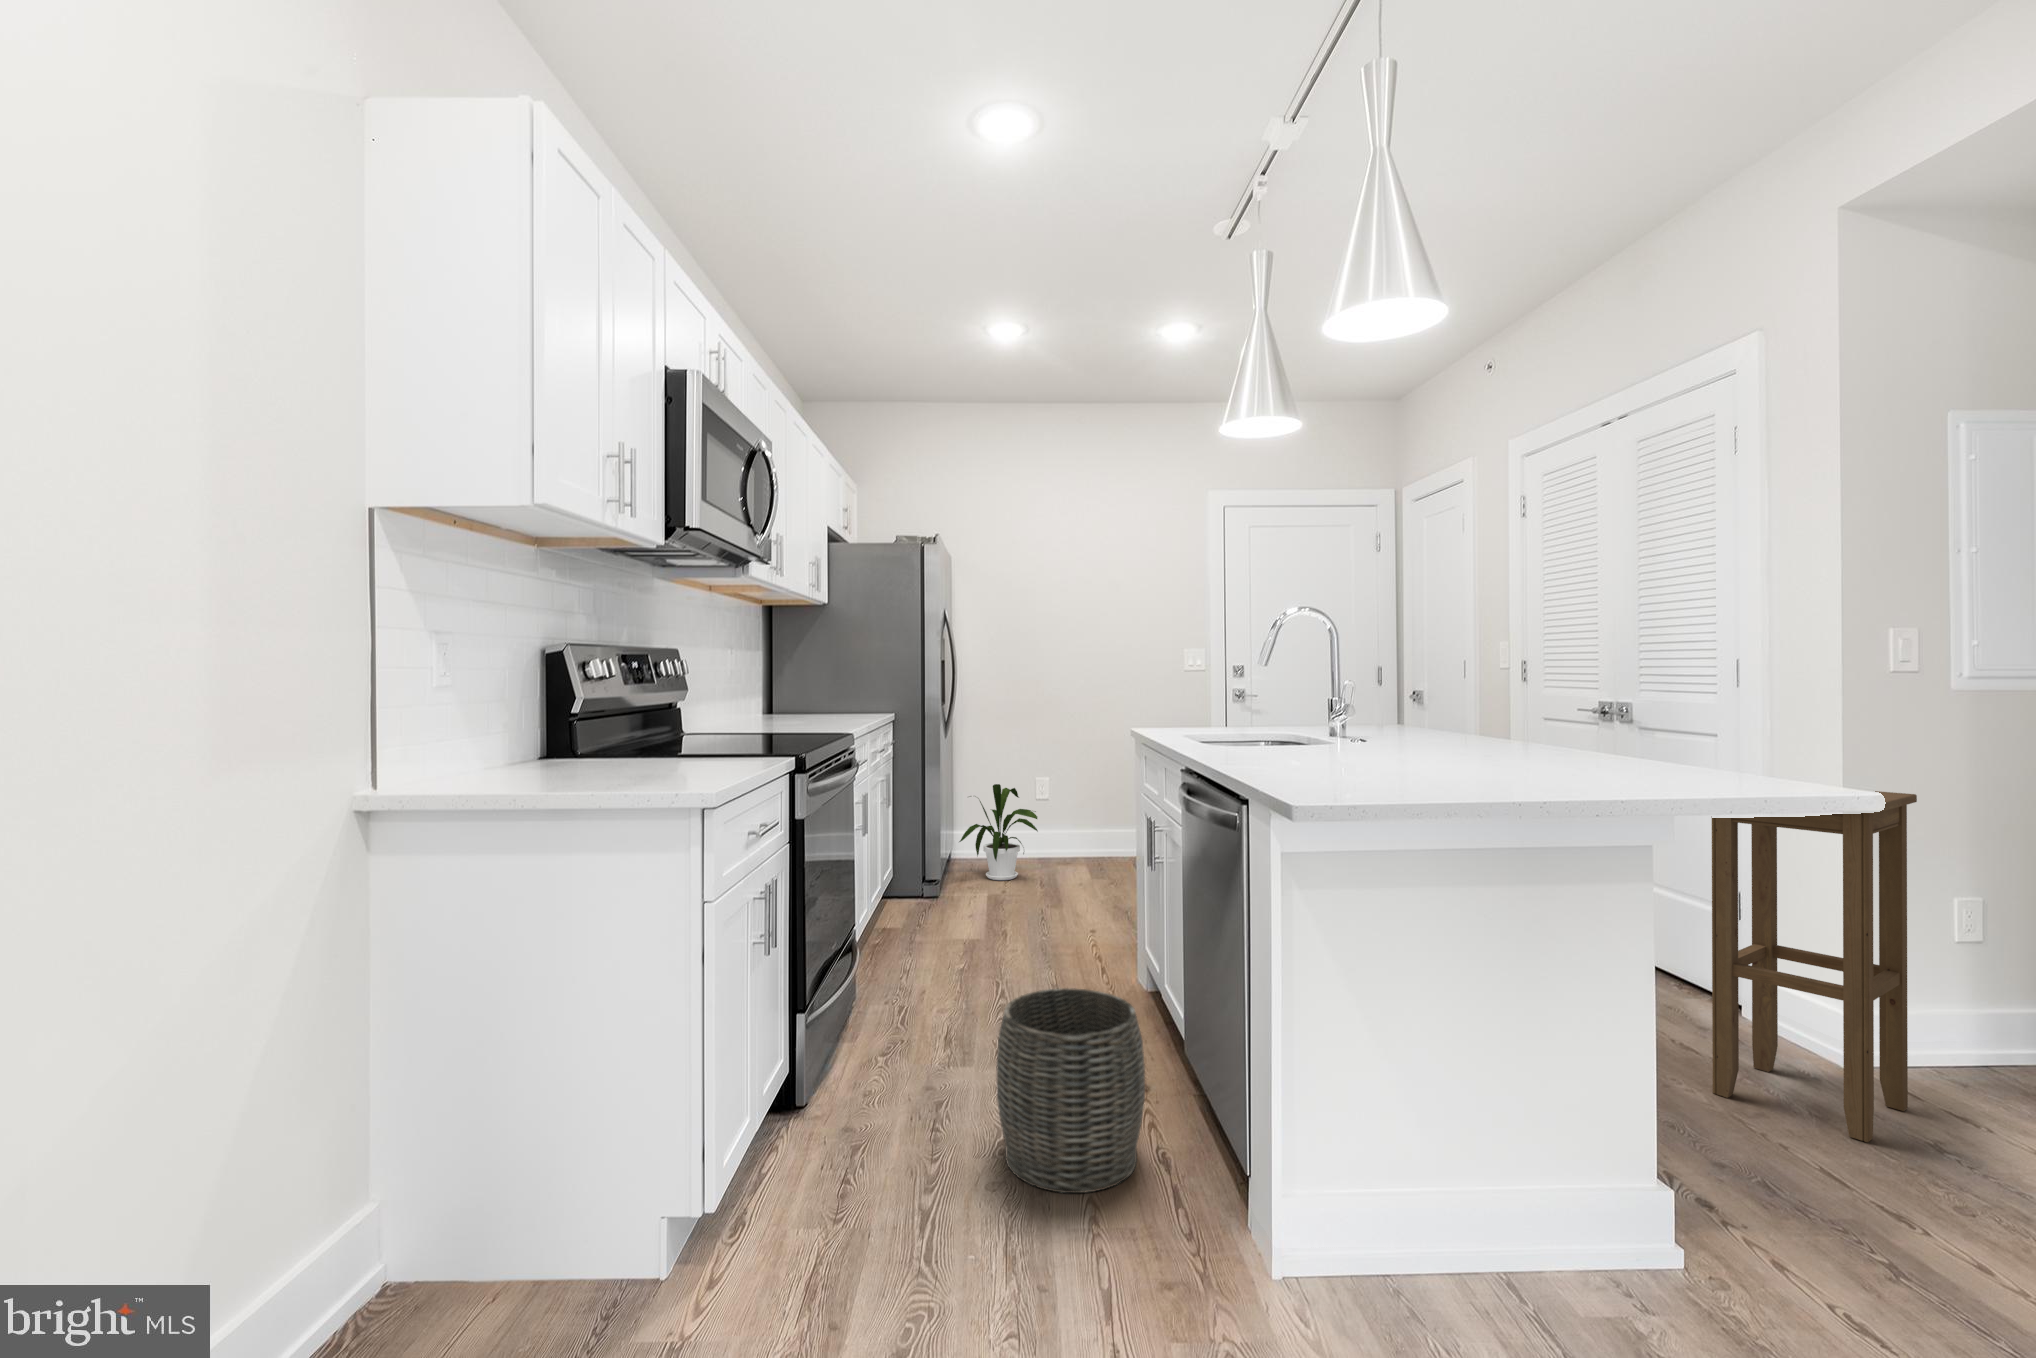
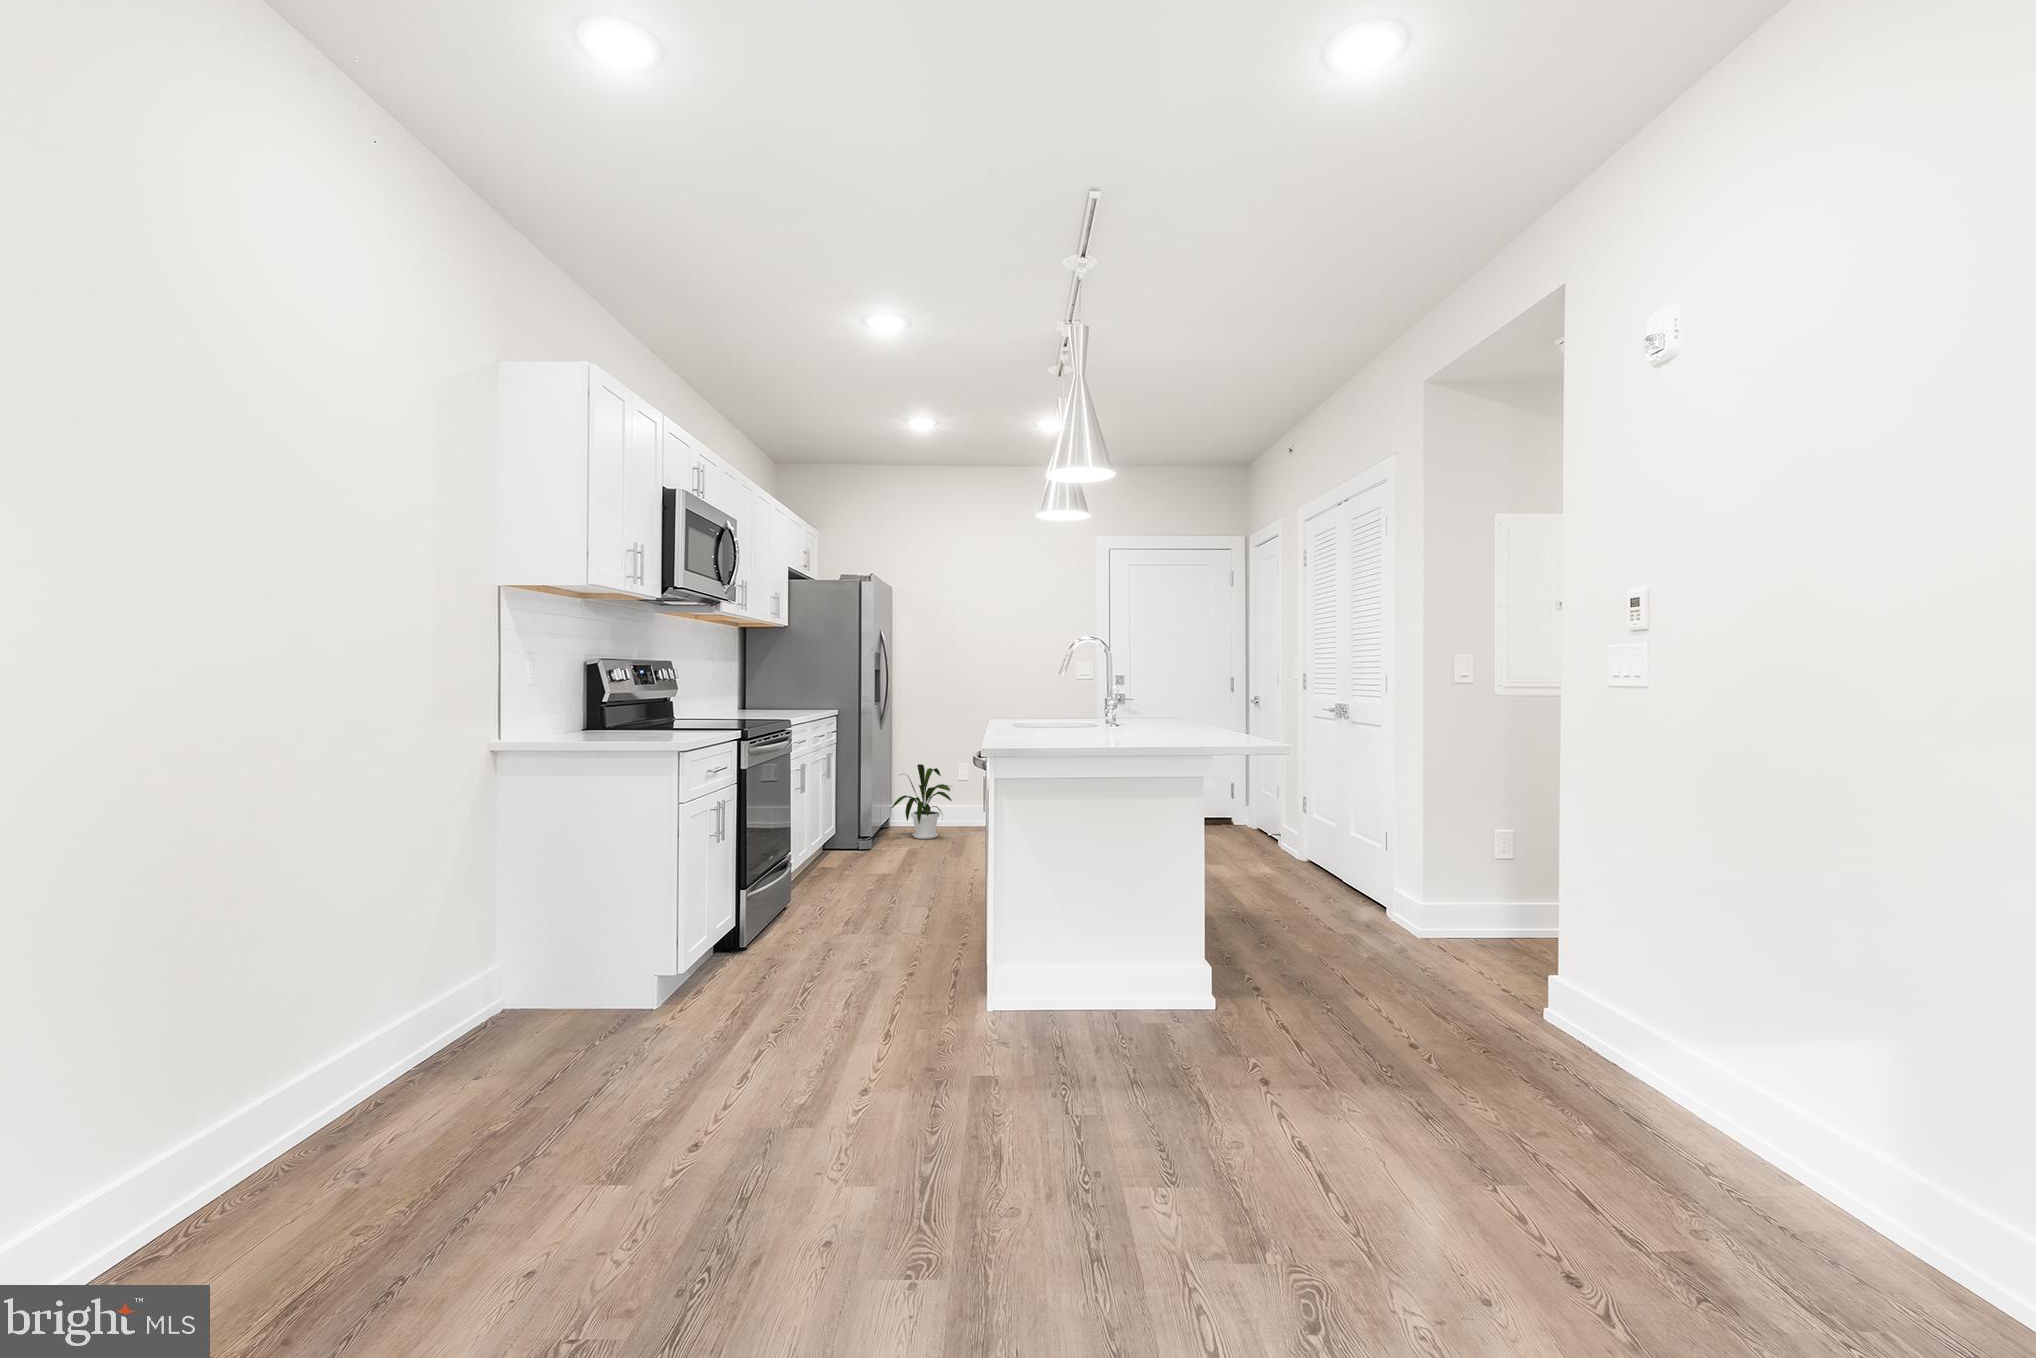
stool: present [1712,791,1917,1142] -> none [1316,753,1440,968]
woven basket: present [997,988,1145,1193] -> none [856,874,946,983]

